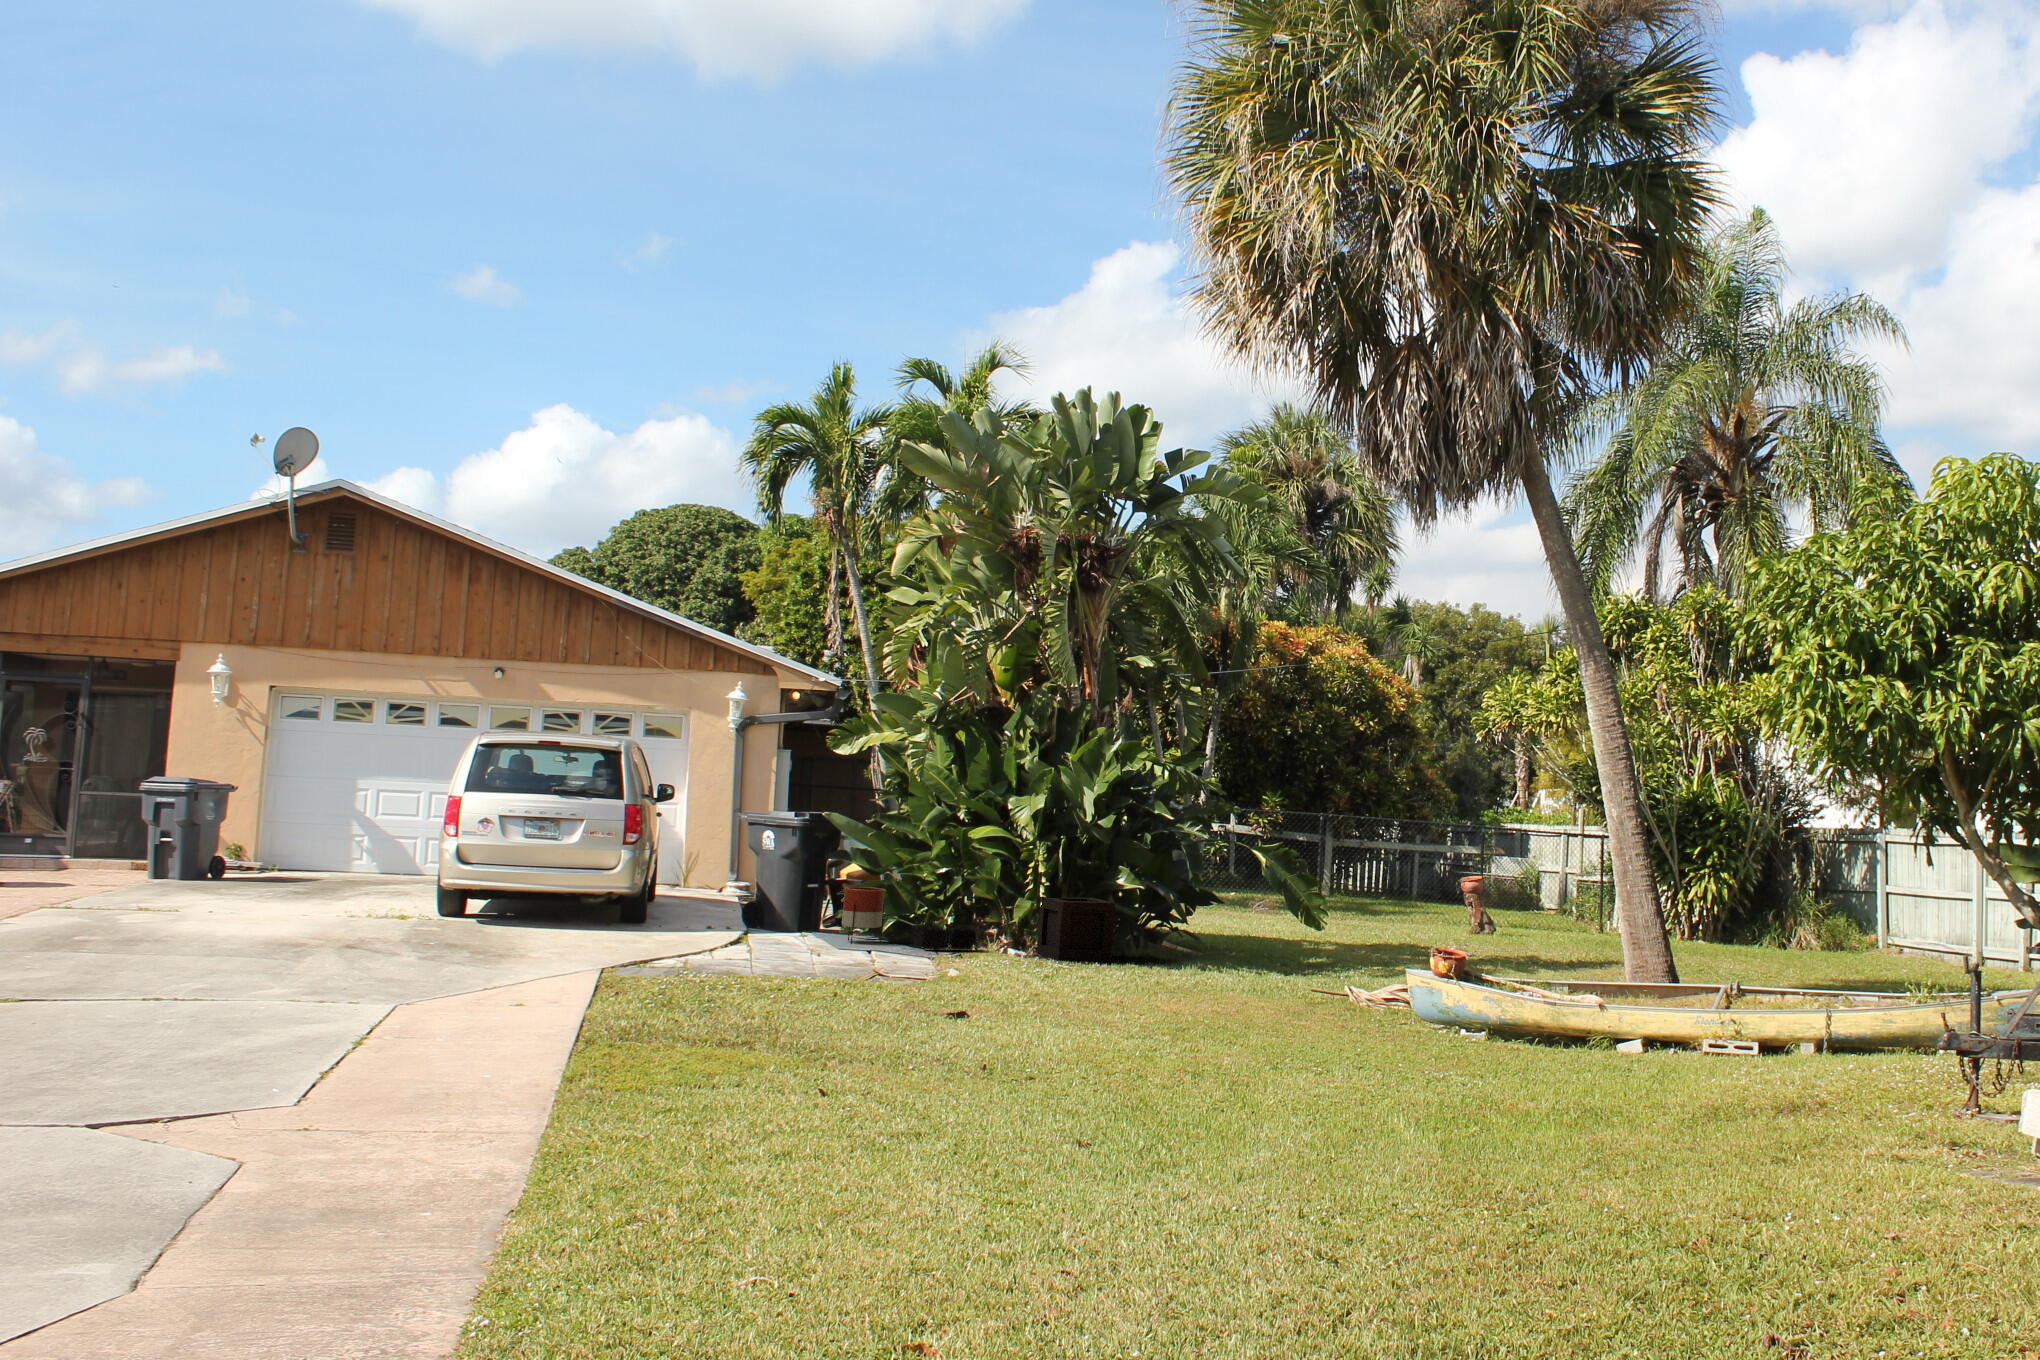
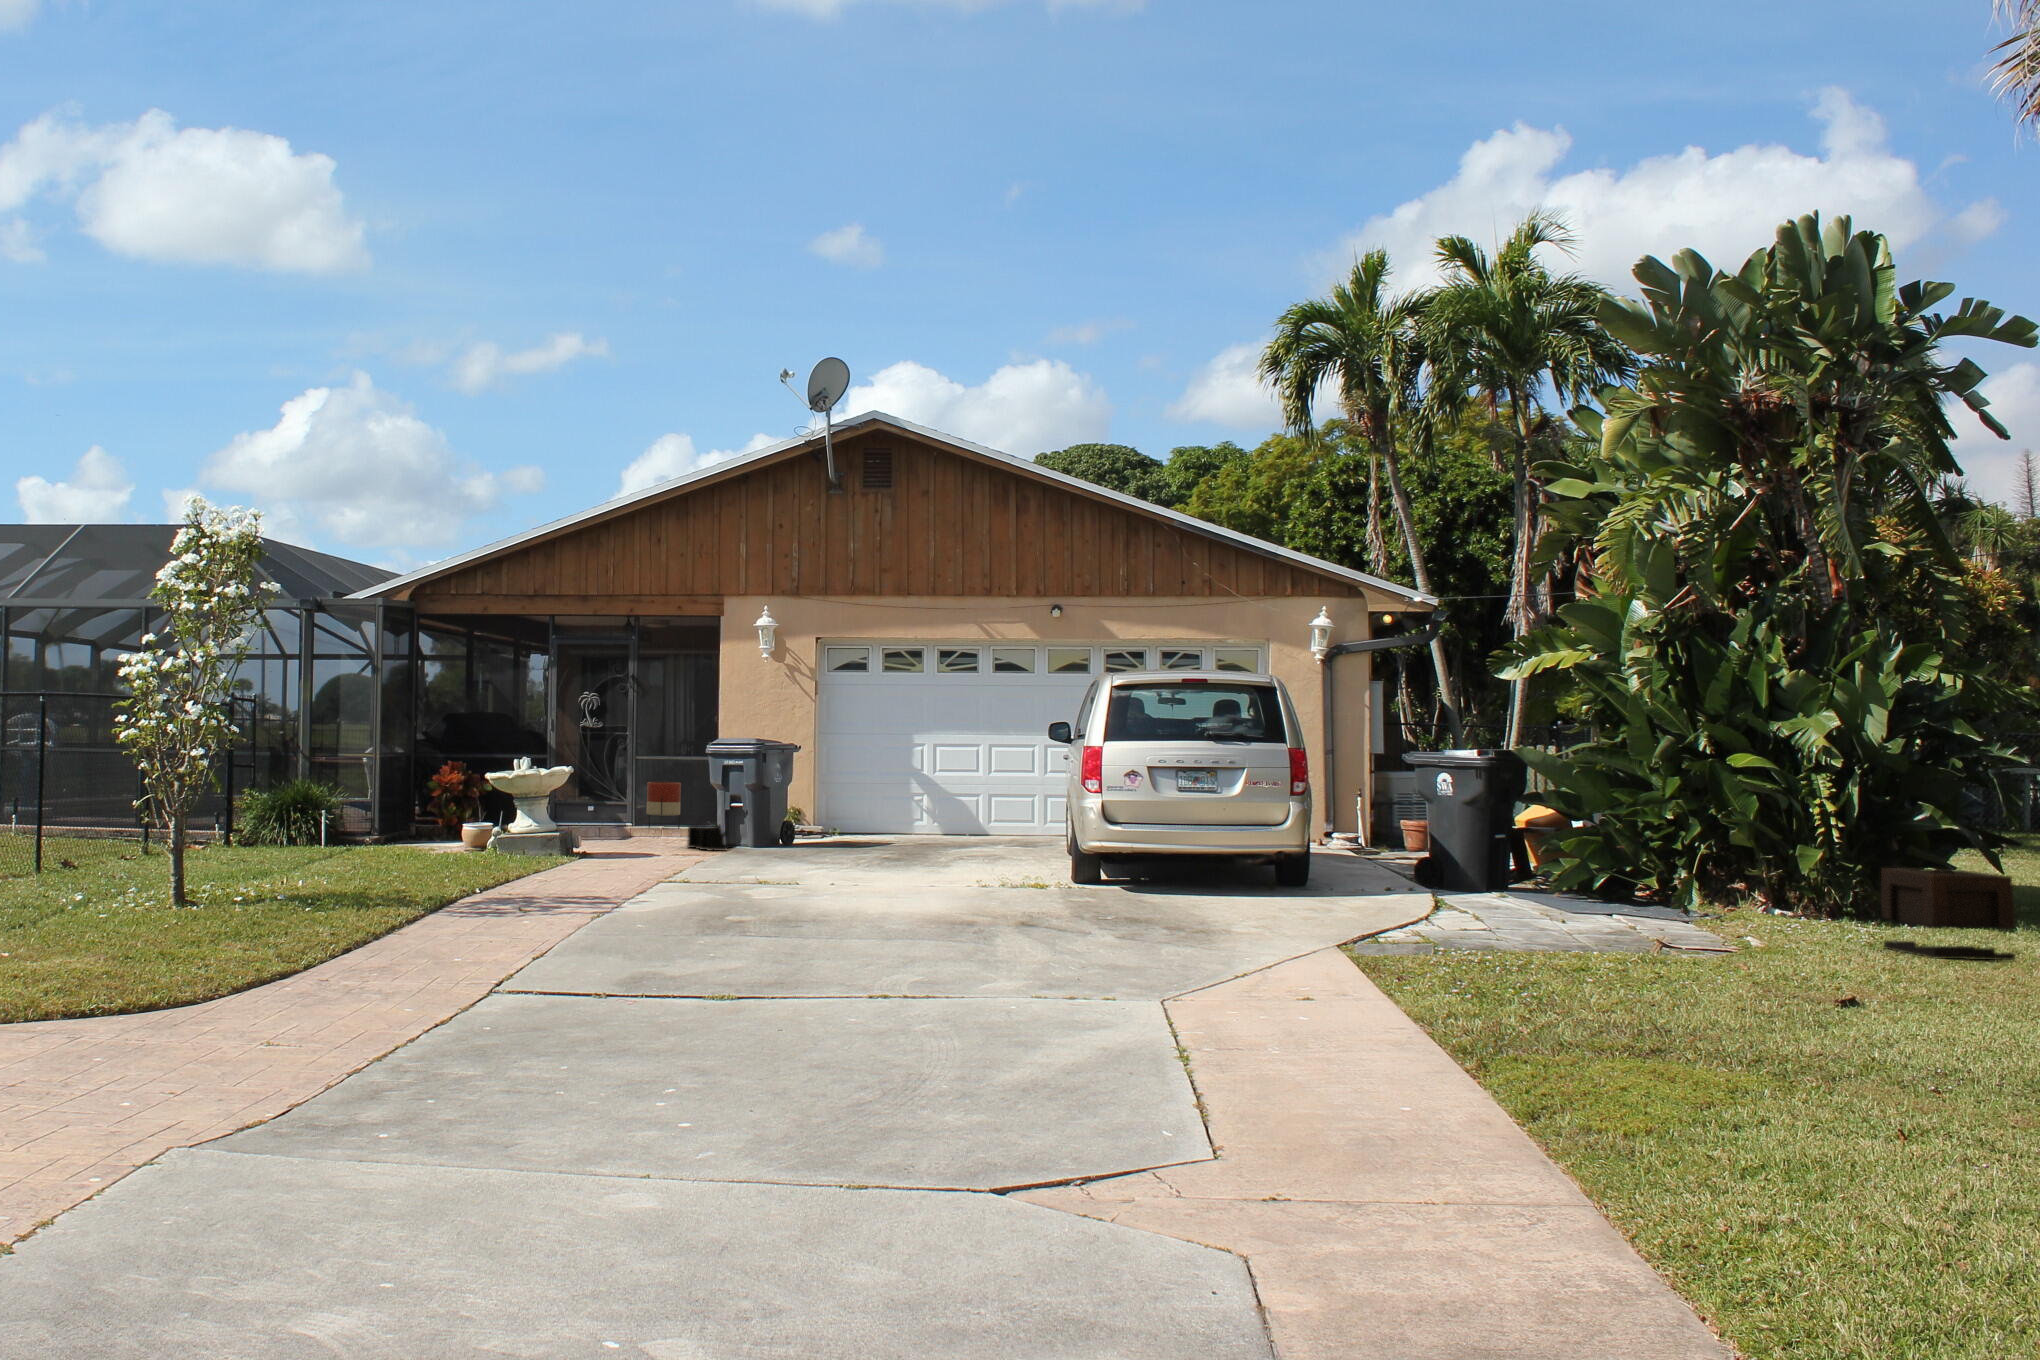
planter: present [842,887,885,944] -> present [646,782,681,828]
storage bin: present [910,923,979,951] -> present [687,824,735,851]

